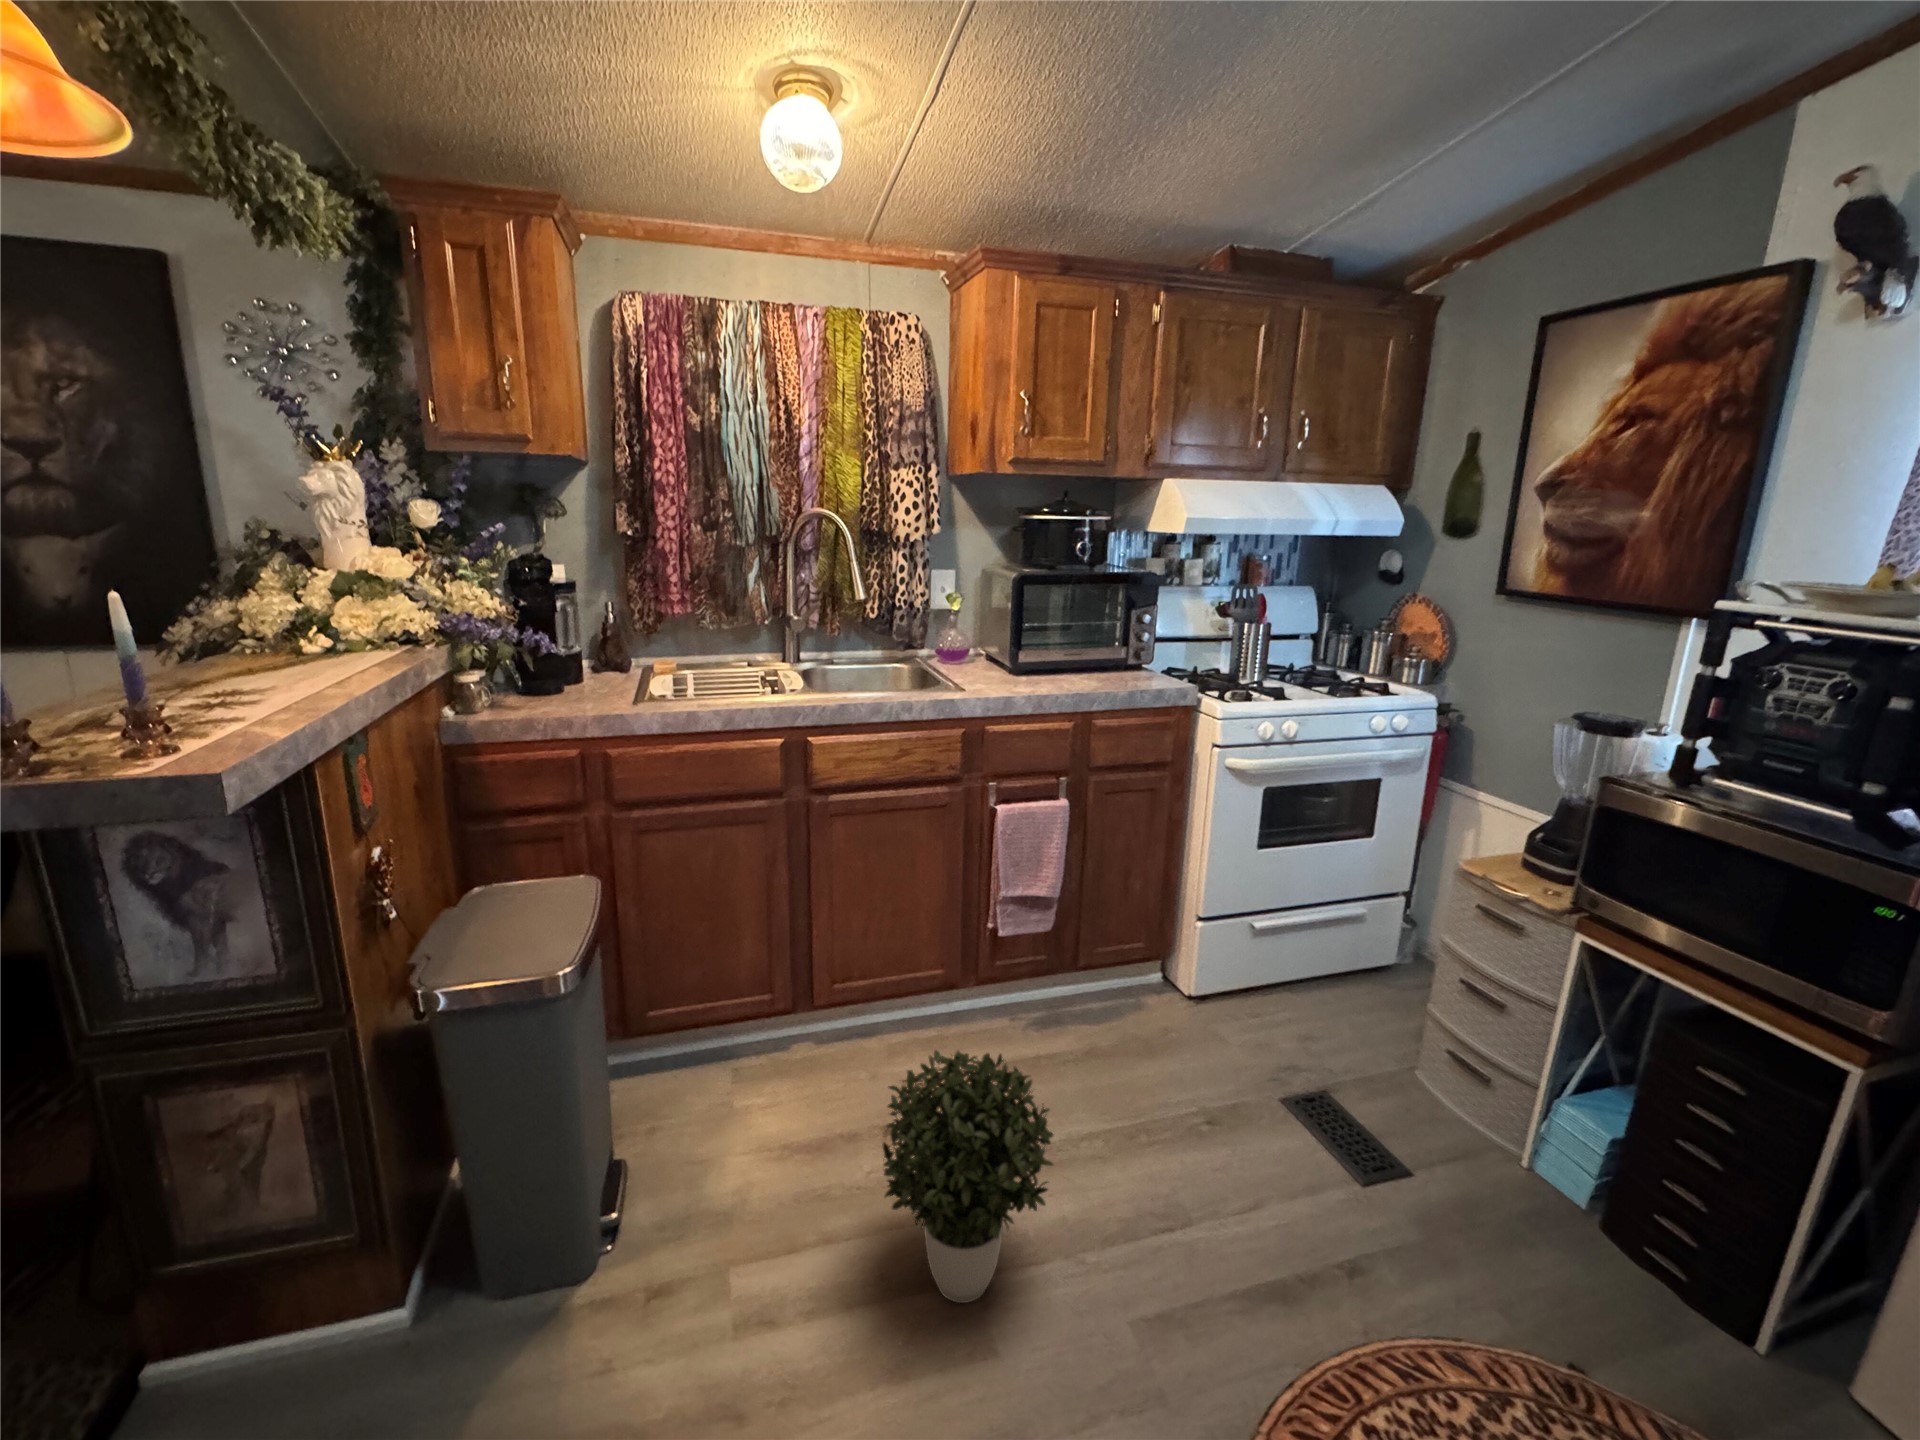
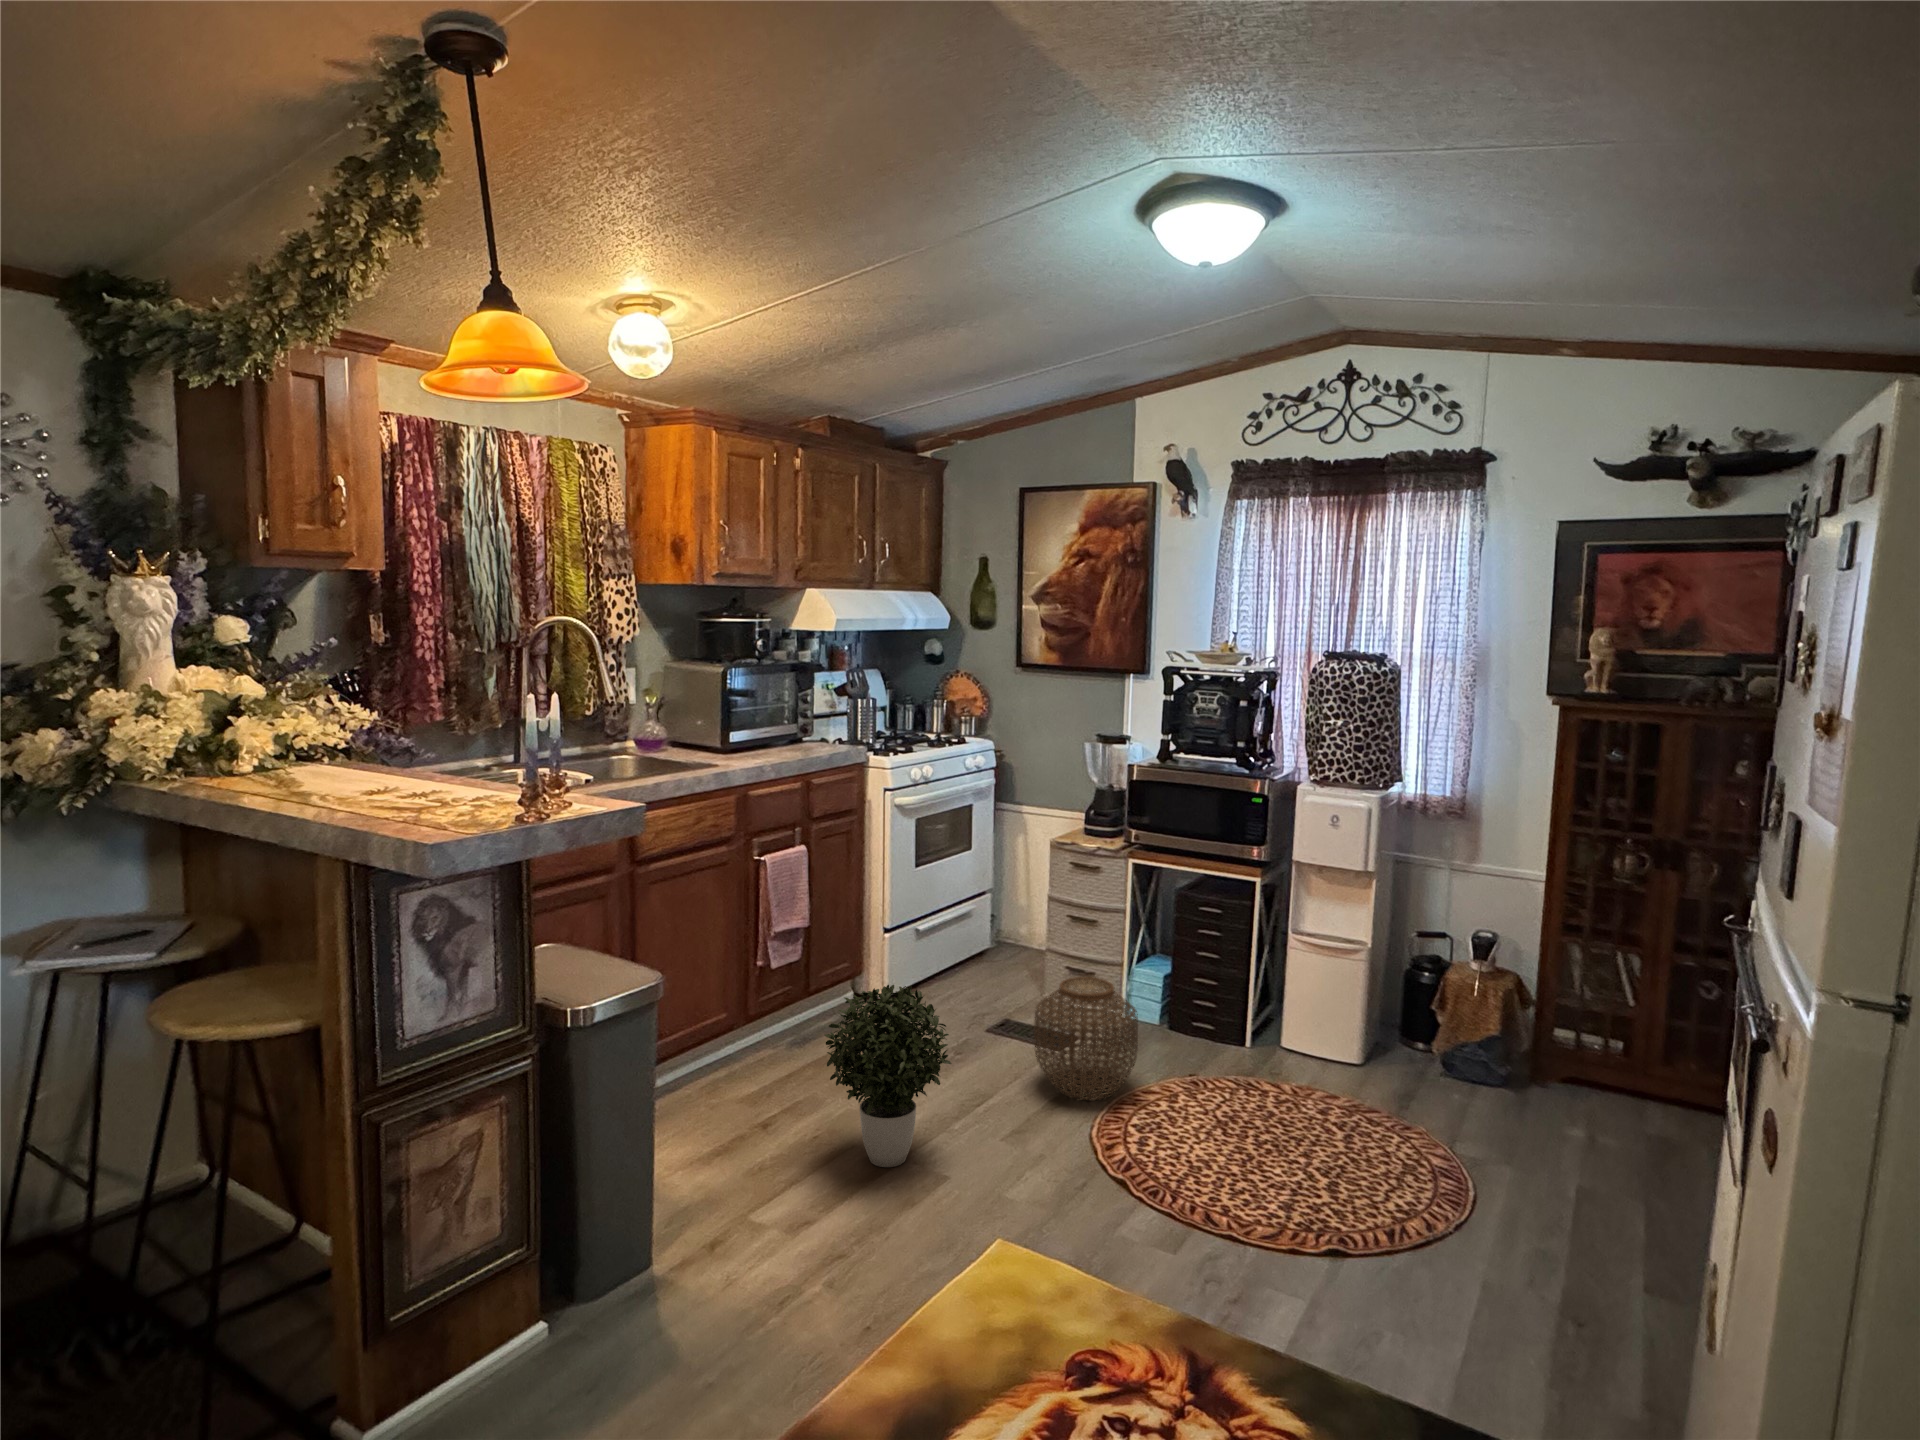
woven basket: none [1267,1118,1457,1336] -> present [1034,977,1138,1100]

